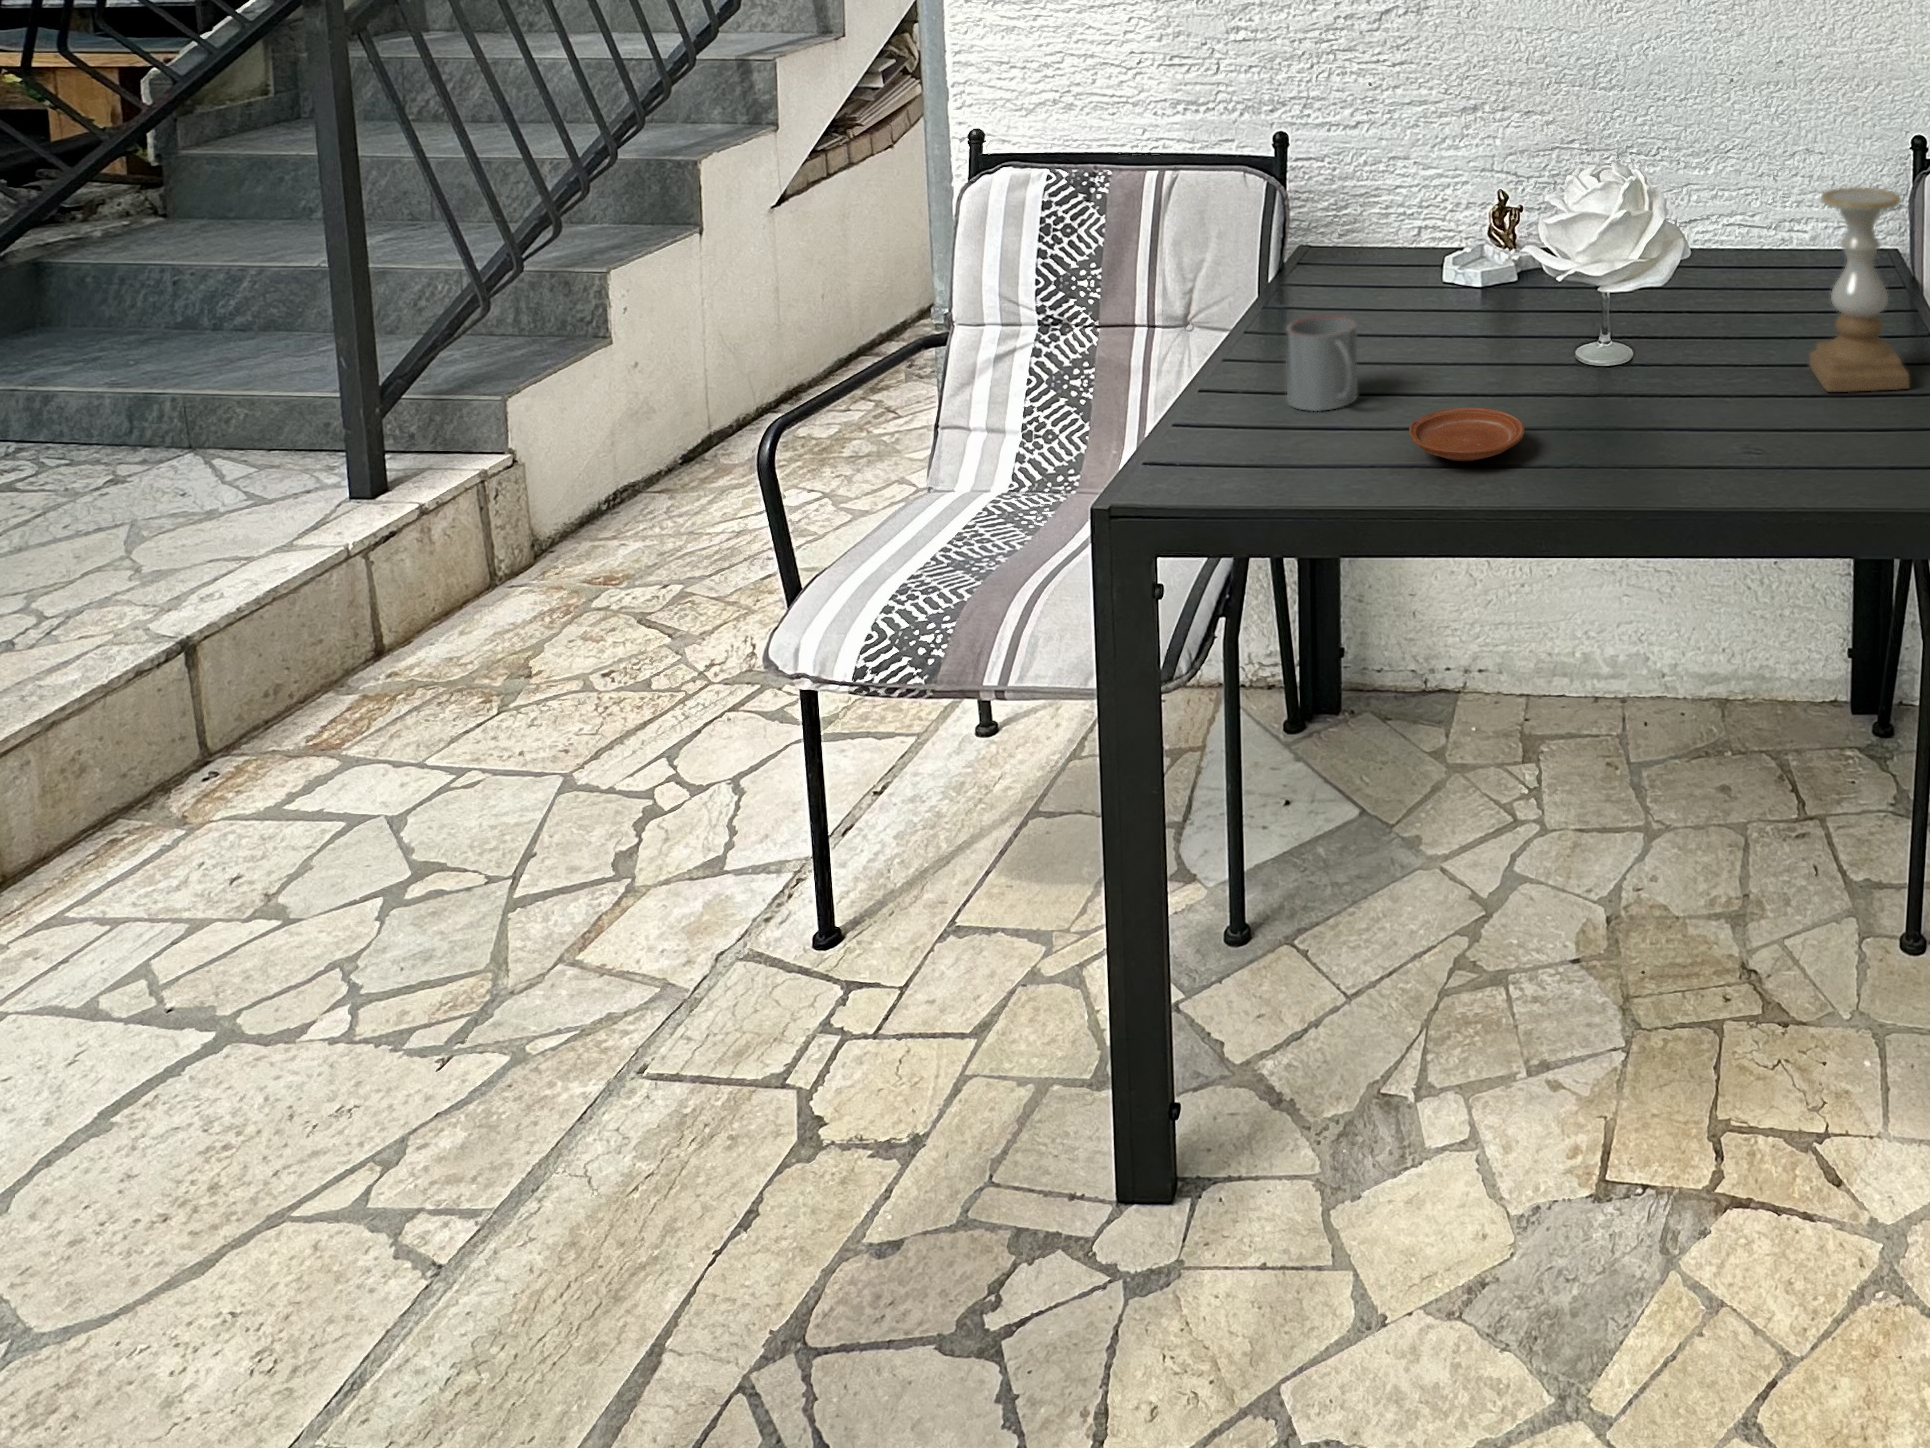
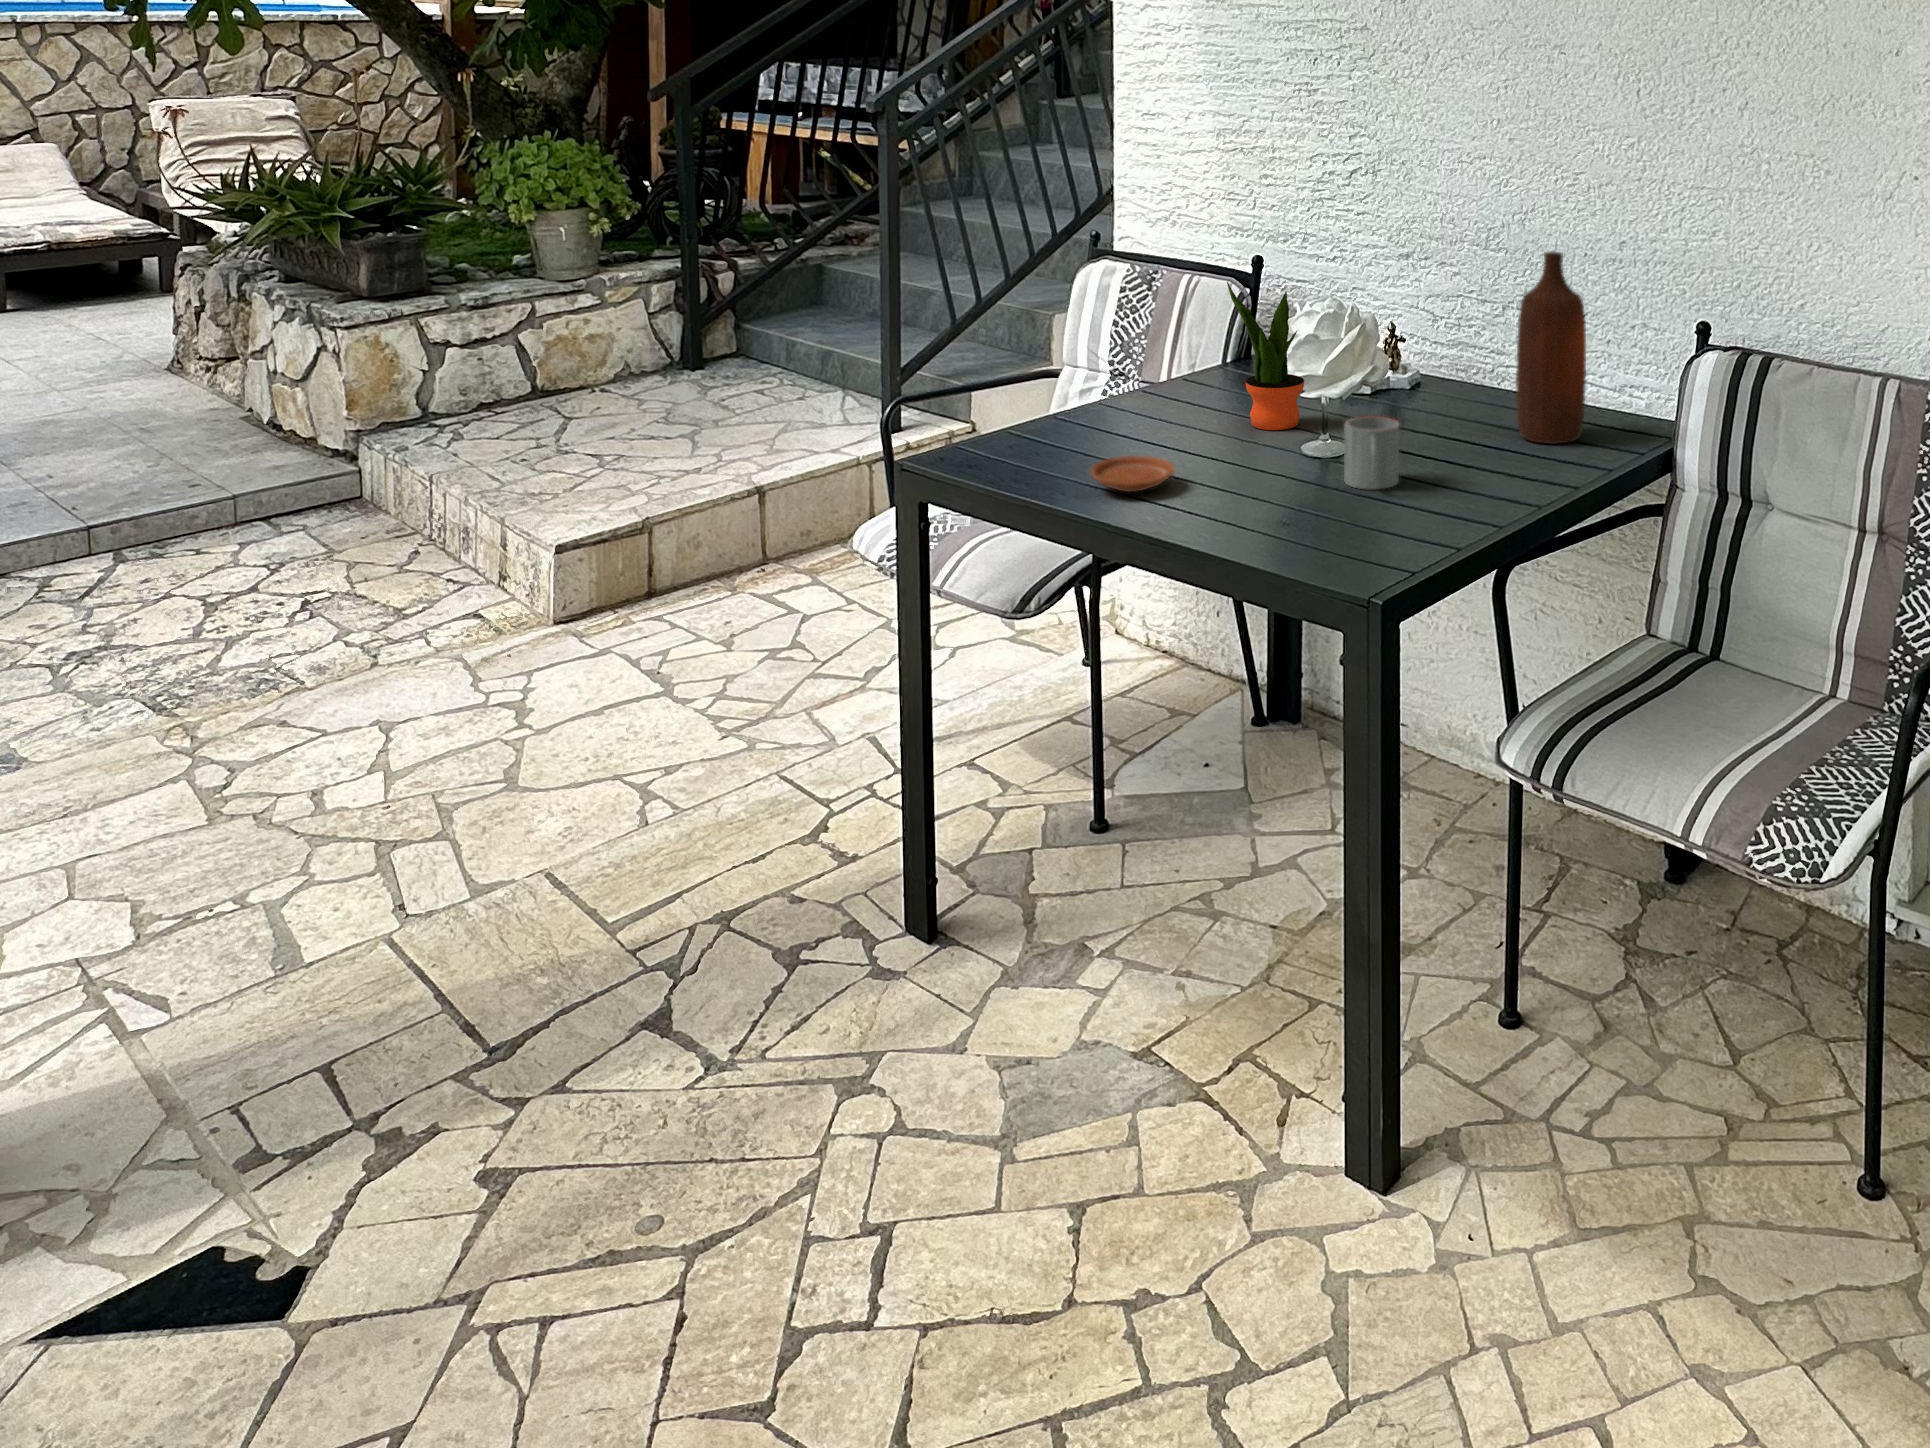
bottle: none [1716,85,1797,301] -> present [1516,251,1586,444]
potted plant: none [1386,168,1493,349] -> present [1227,282,1304,430]
candle holder: present [1809,187,1910,392] -> none [1427,341,1522,520]
mug: present [1286,316,1358,411] -> present [1344,416,1399,489]

